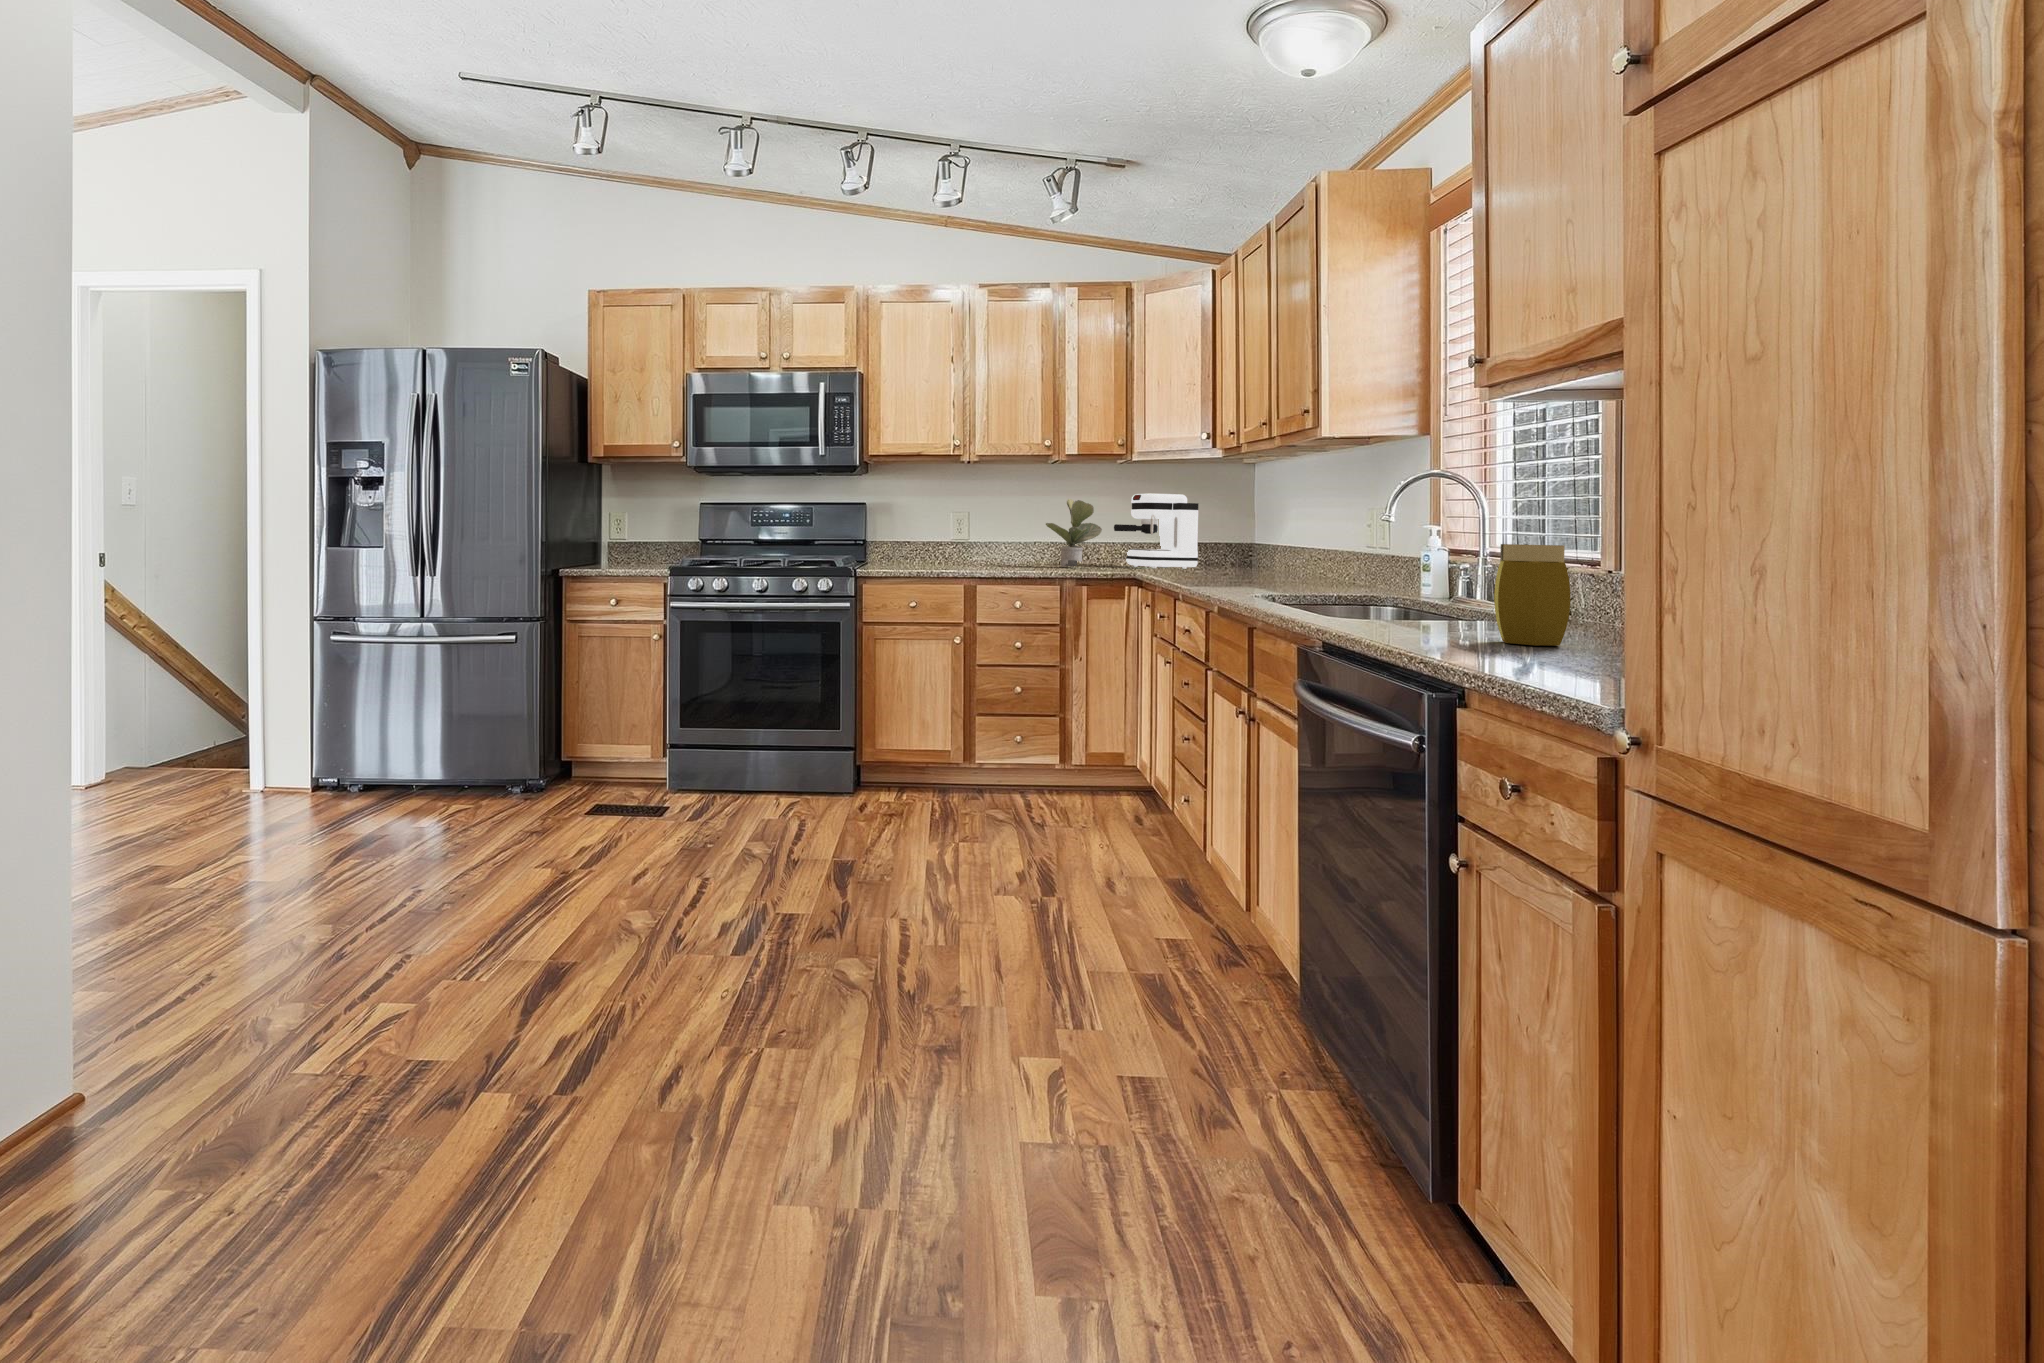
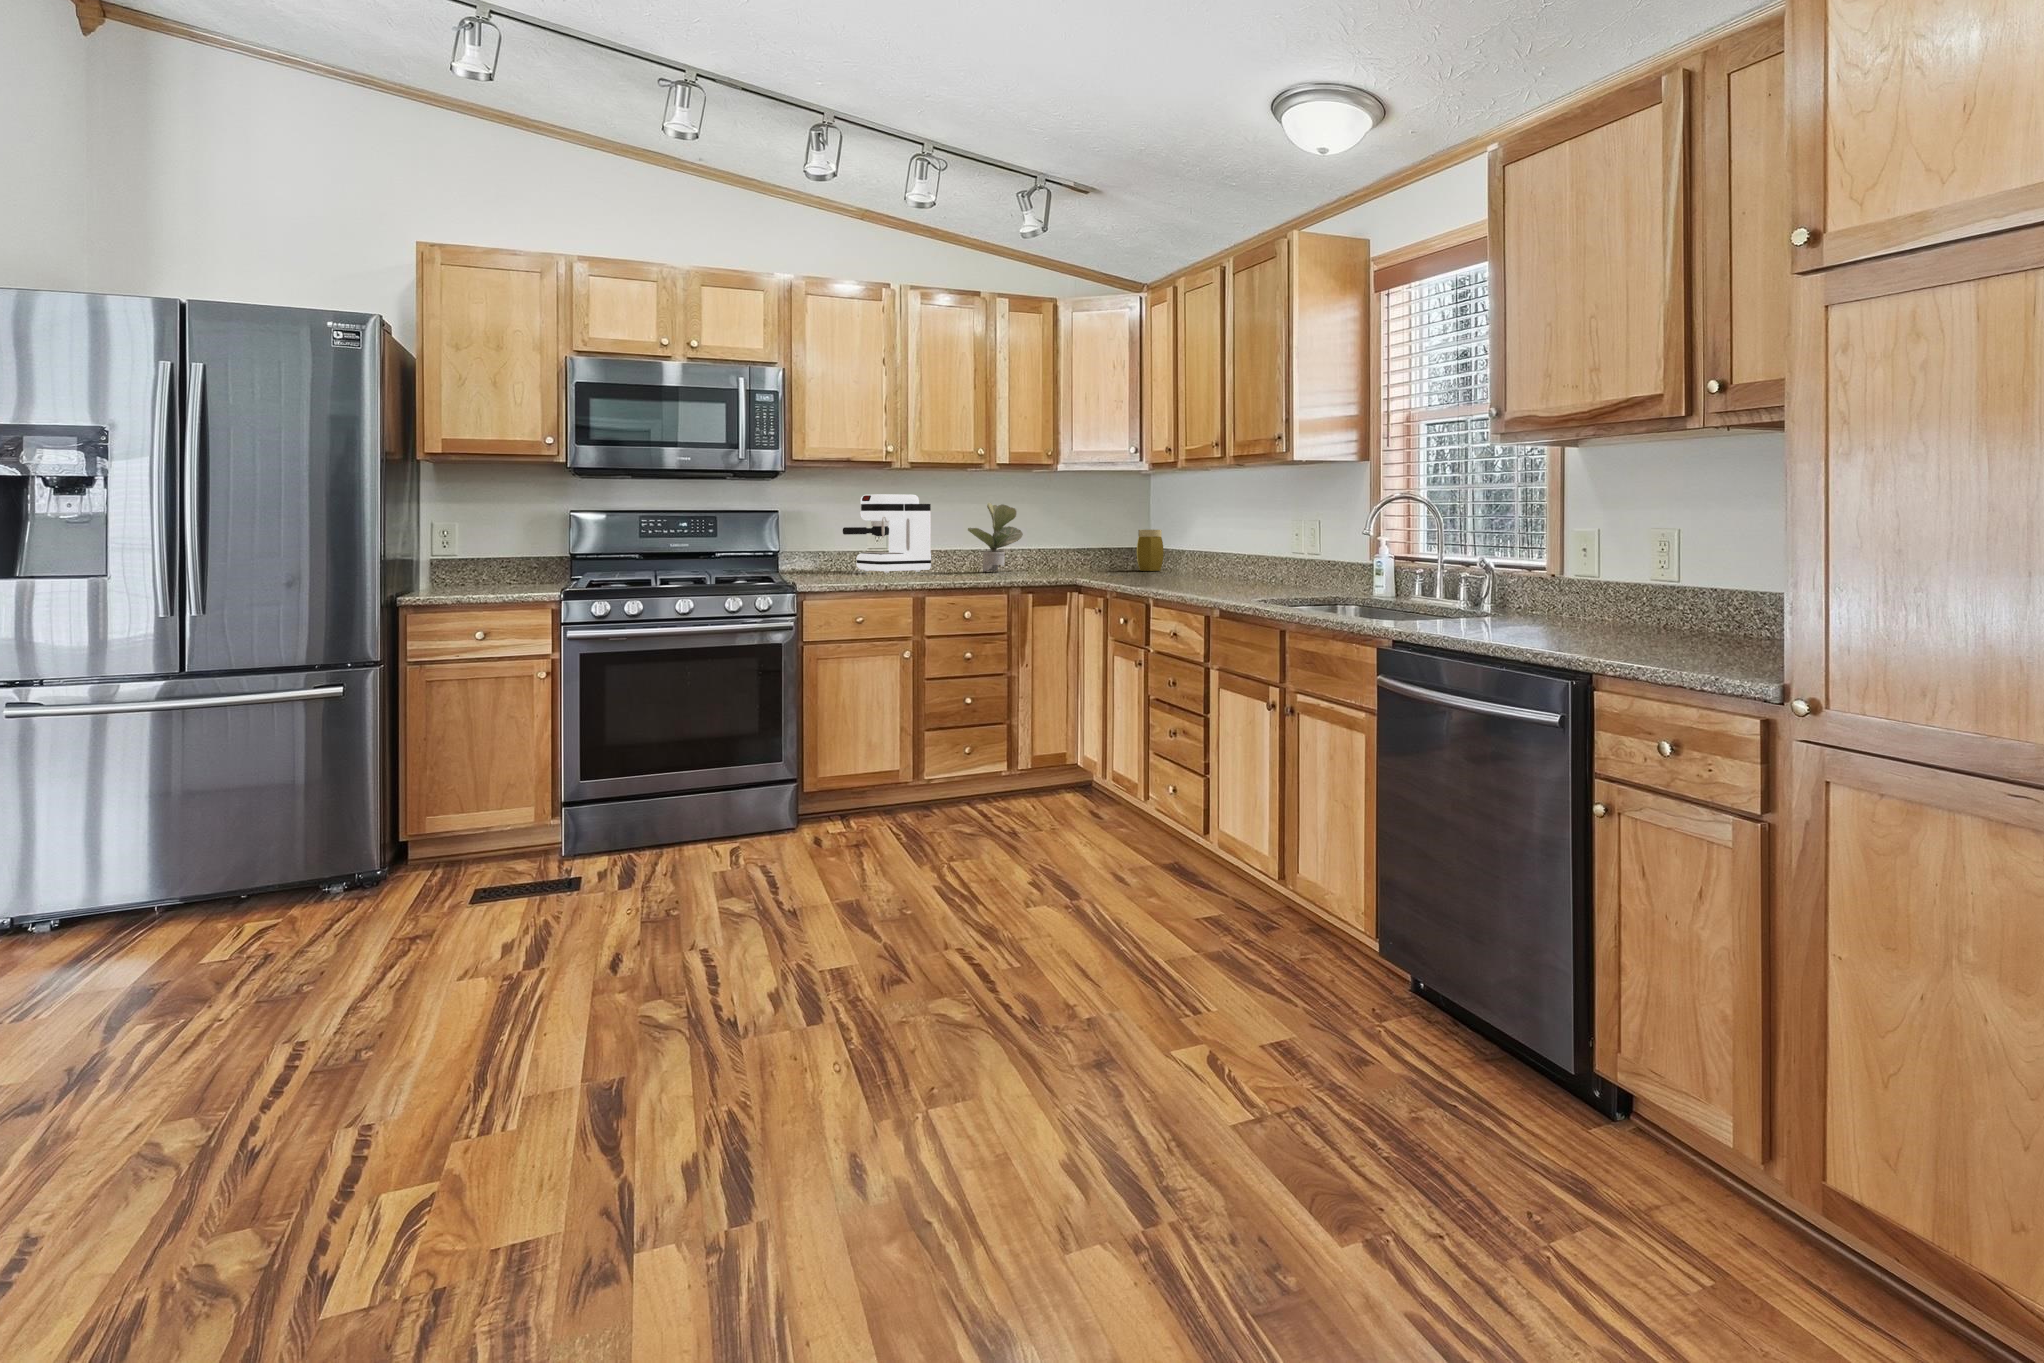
coffee maker: present [1114,493,1198,569] -> present [843,494,931,573]
jar: present [1494,544,1571,646] -> present [1137,530,1164,571]

